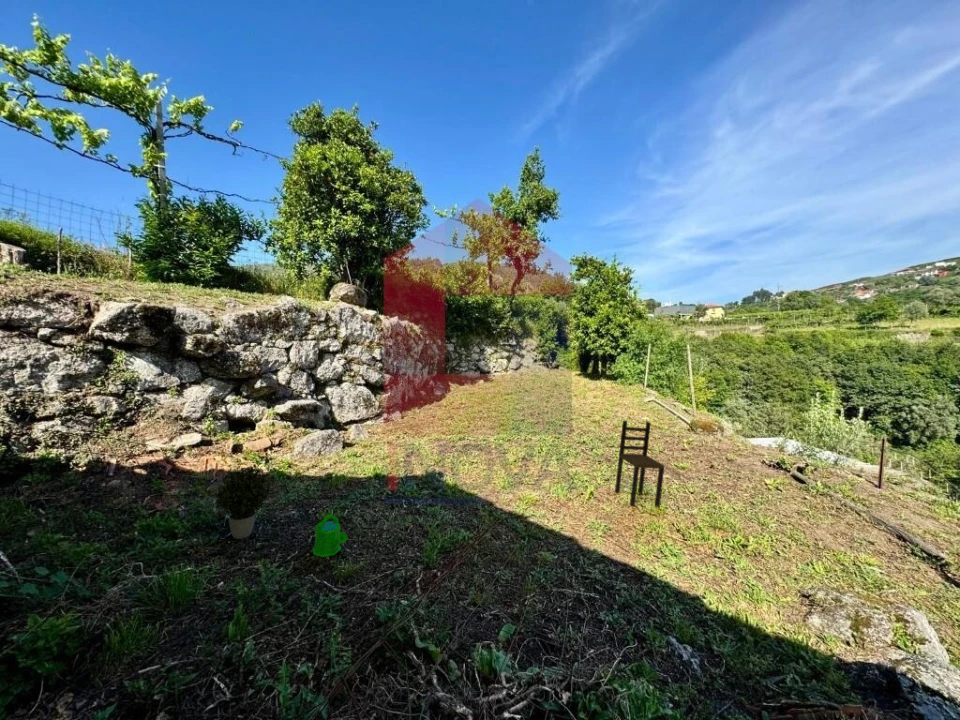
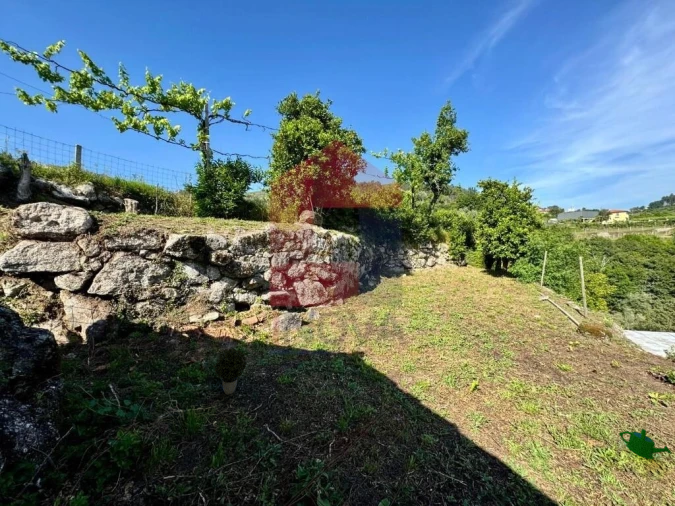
chair: present [615,421,664,507] -> none [503,331,550,409]
watering can: present [312,514,347,557] -> present [619,429,671,459]

